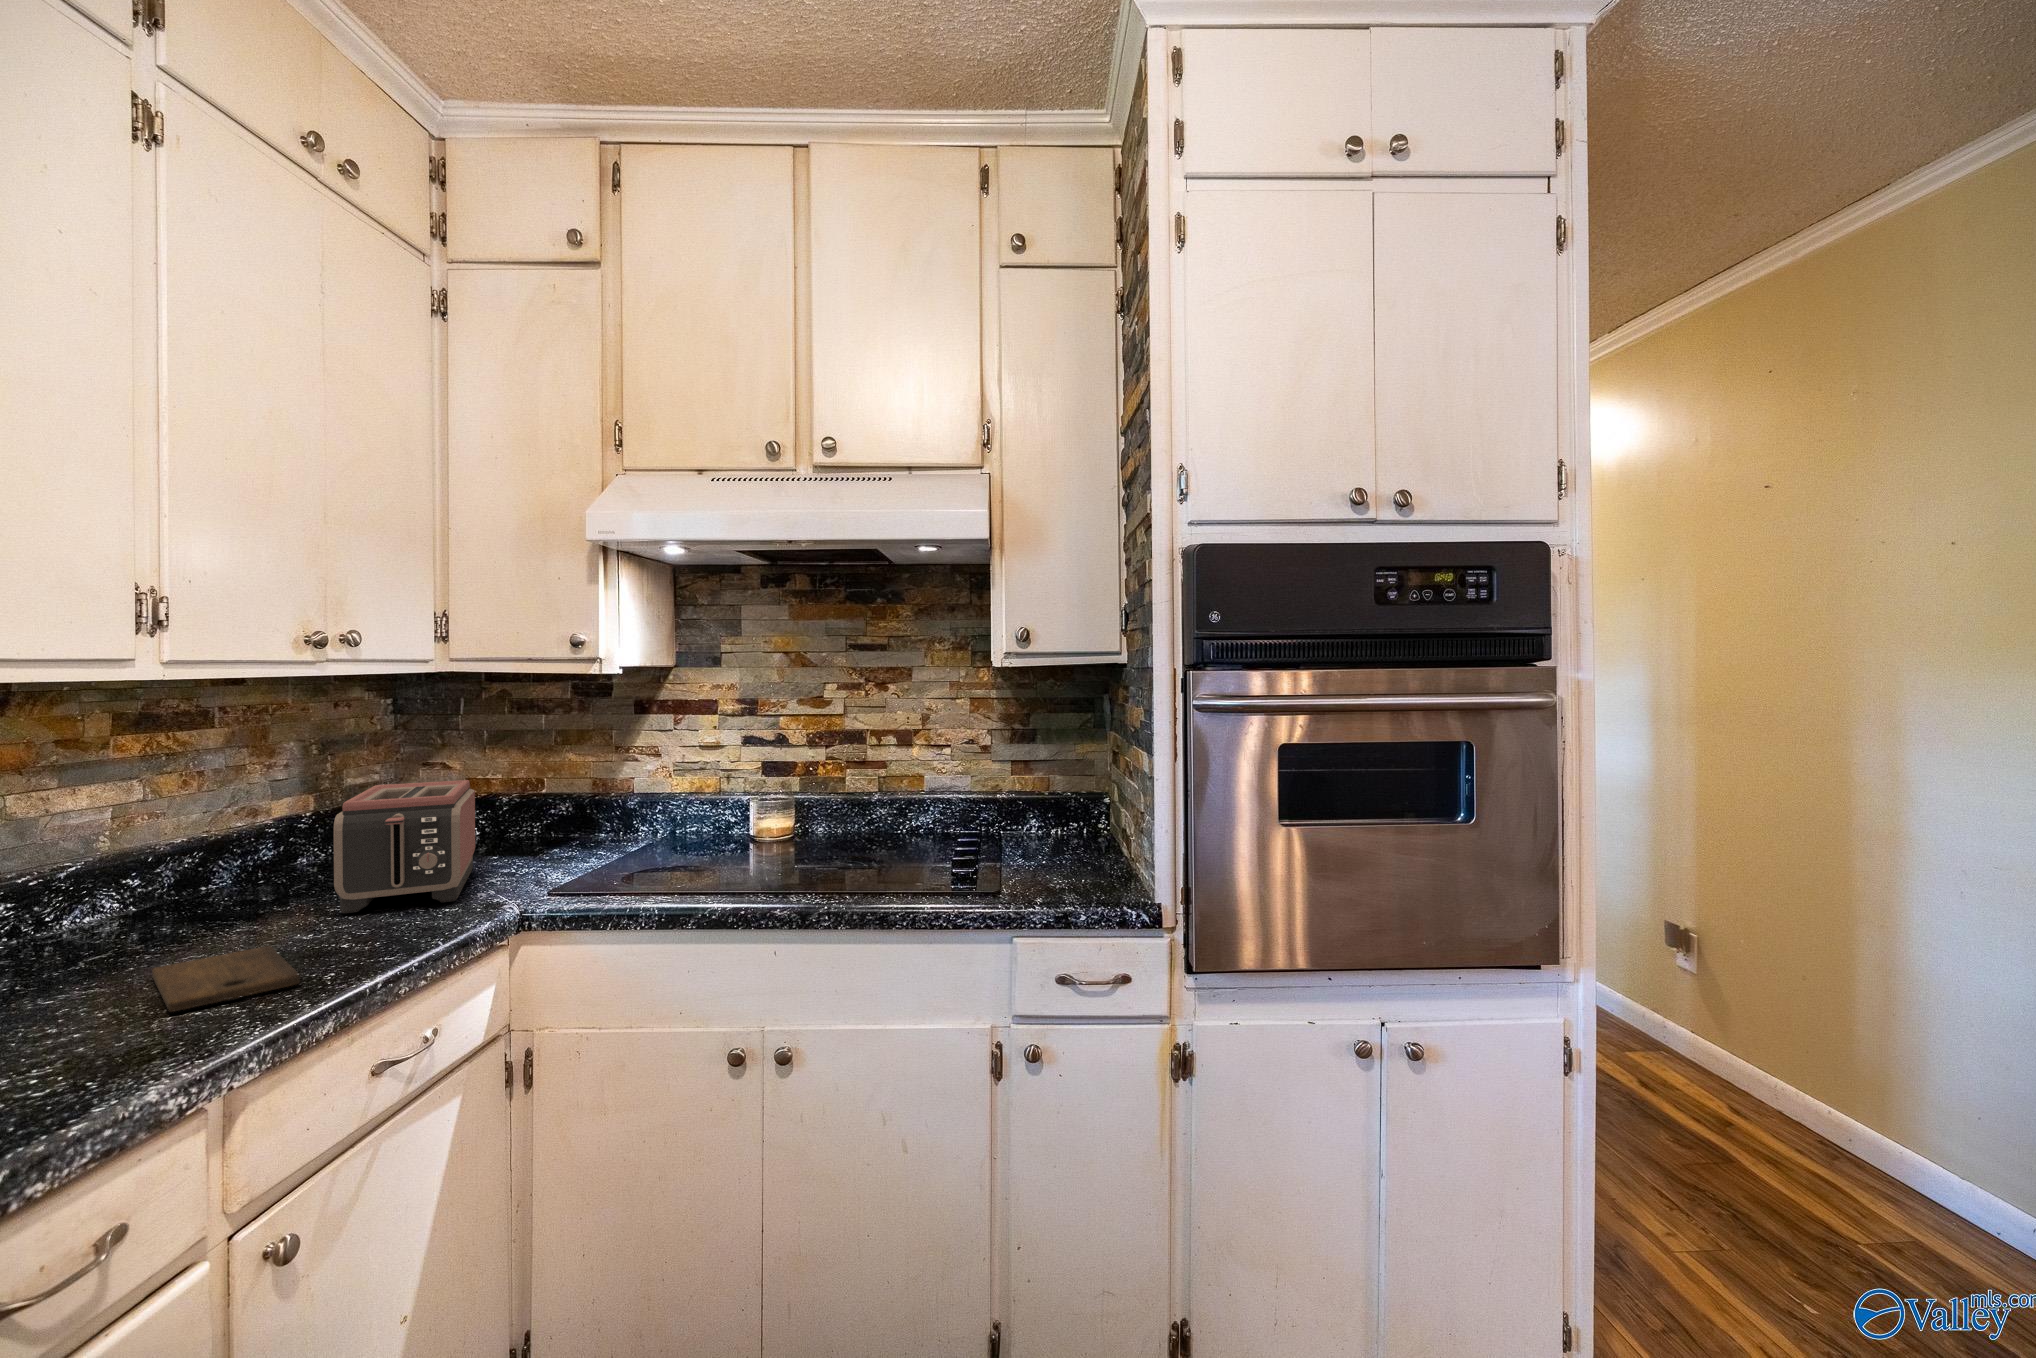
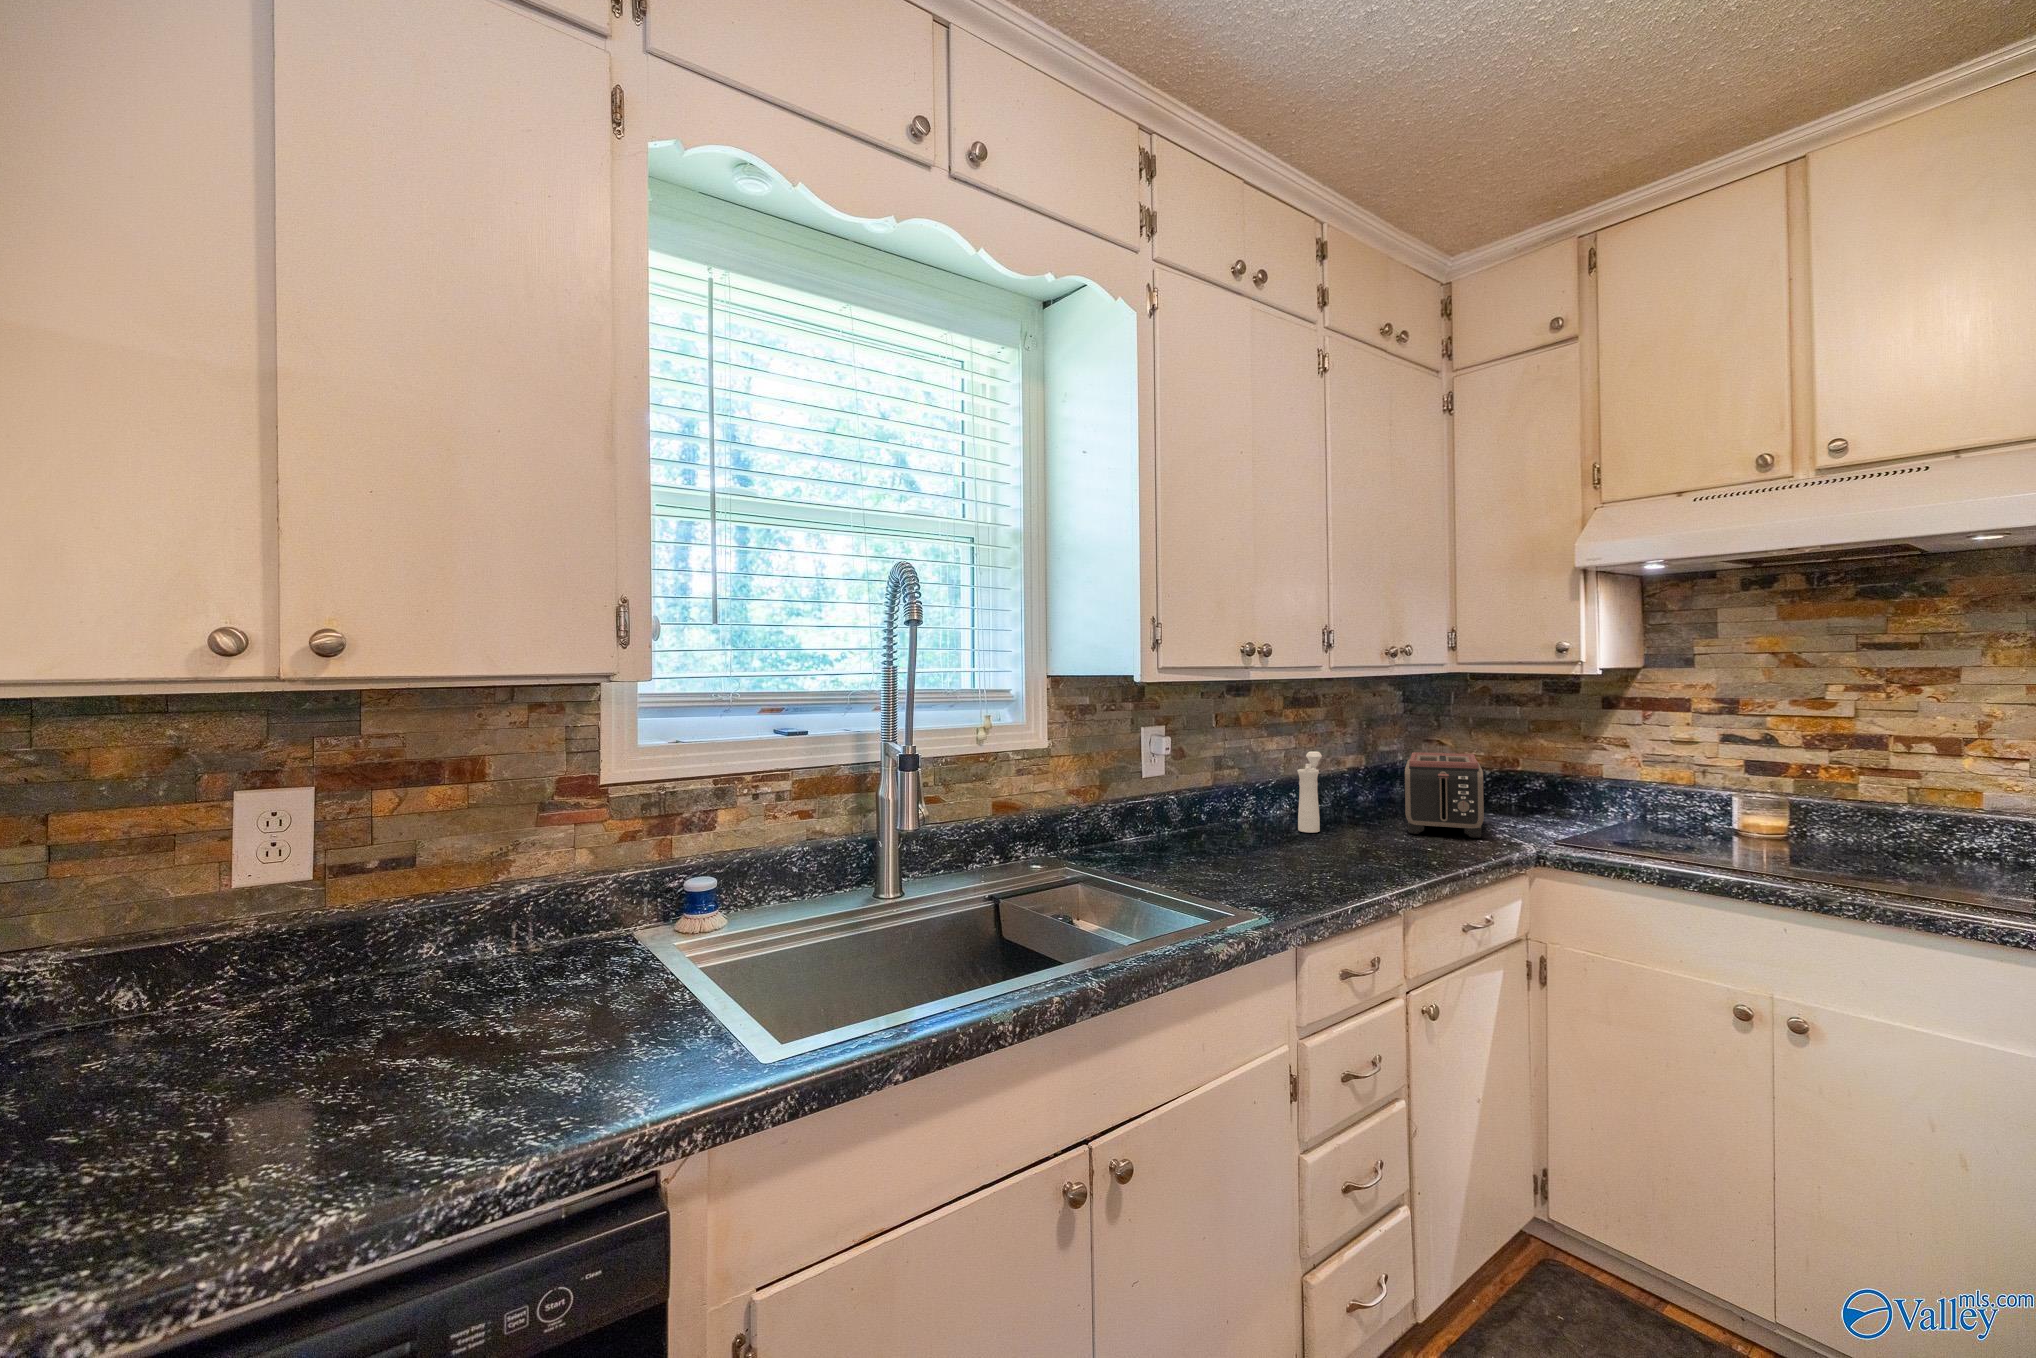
pepper mill: none [103,802,180,952] -> present [1297,752,1322,833]
cutting board: present [152,946,300,1012] -> none [1334,842,1417,865]

